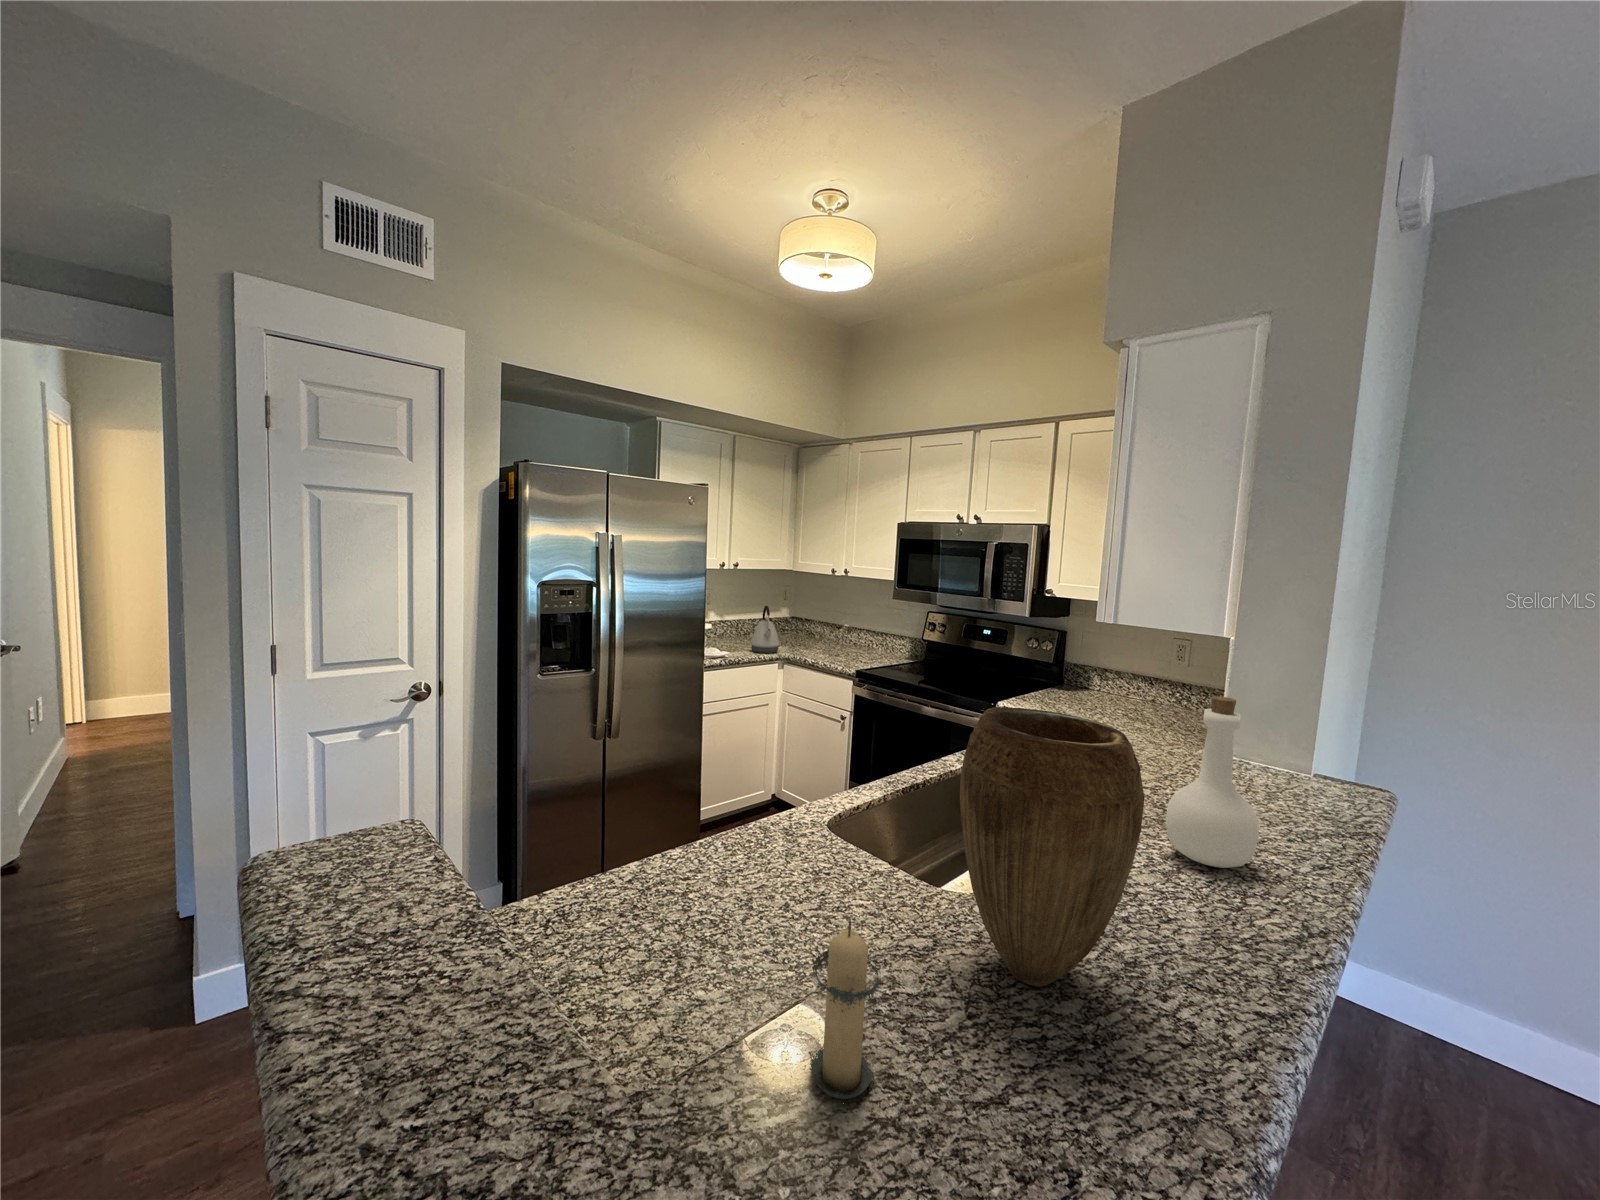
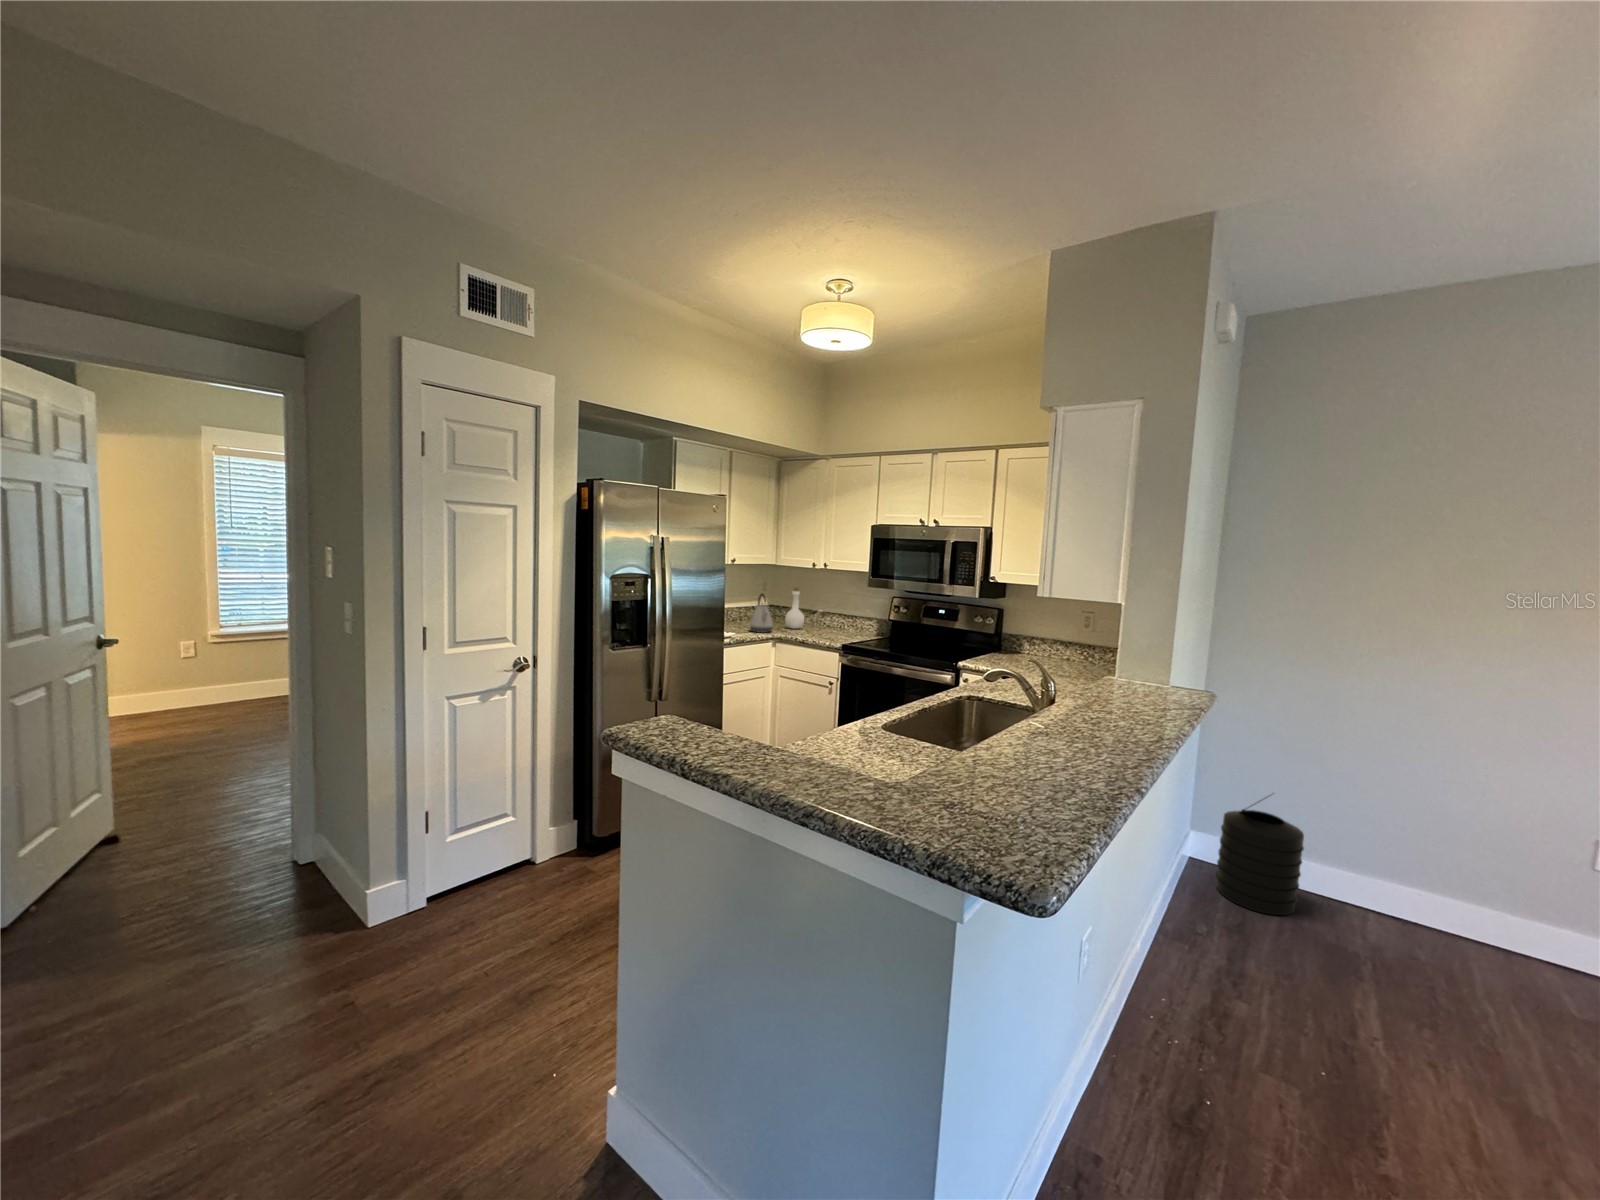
bottle: present [1166,696,1259,868] -> present [785,588,804,629]
vase: present [960,707,1145,987] -> none [989,641,1076,771]
candle: present [809,921,881,1099] -> none [938,725,976,799]
trash can: none [1385,921,1544,1122] -> present [1216,800,1304,915]

